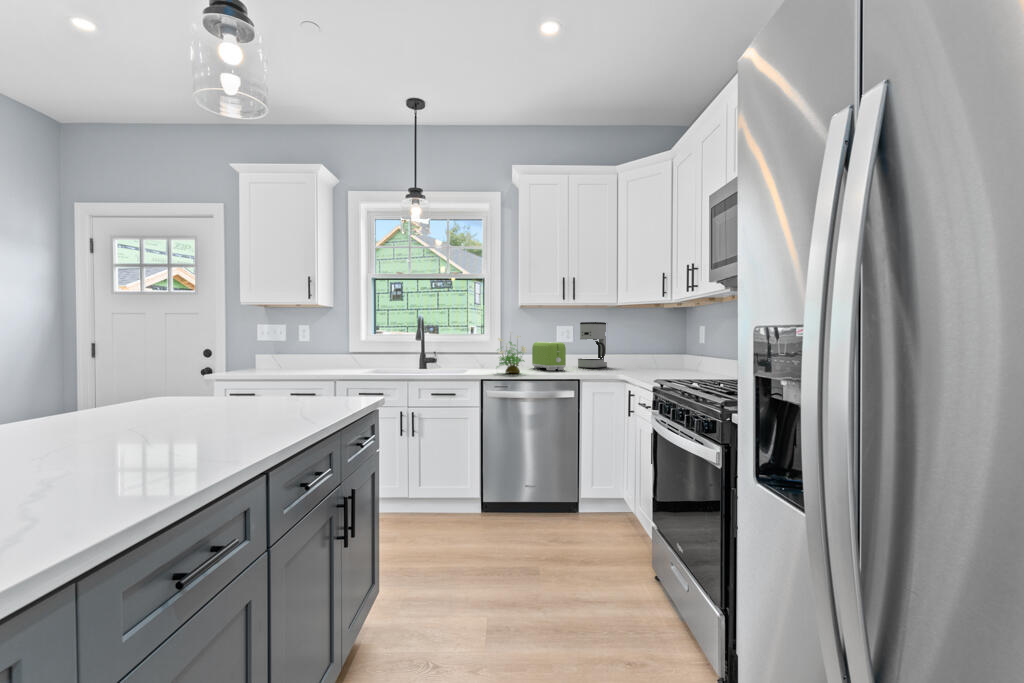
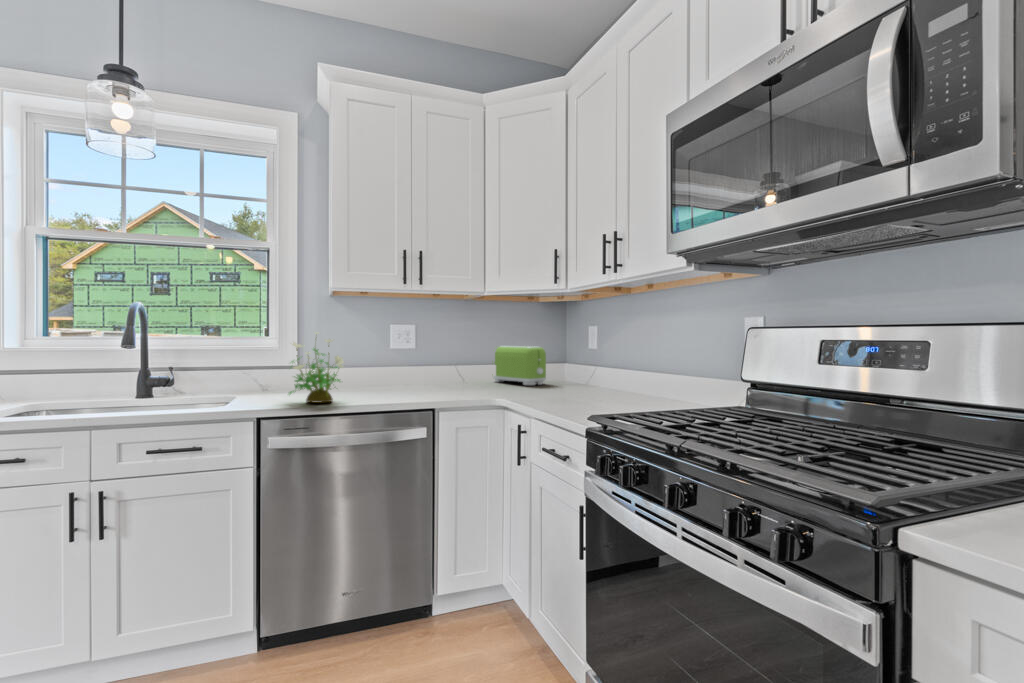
coffee maker: present [578,322,607,368] -> none [421,318,463,386]
toaster: present [532,342,566,370] -> present [493,346,546,385]

